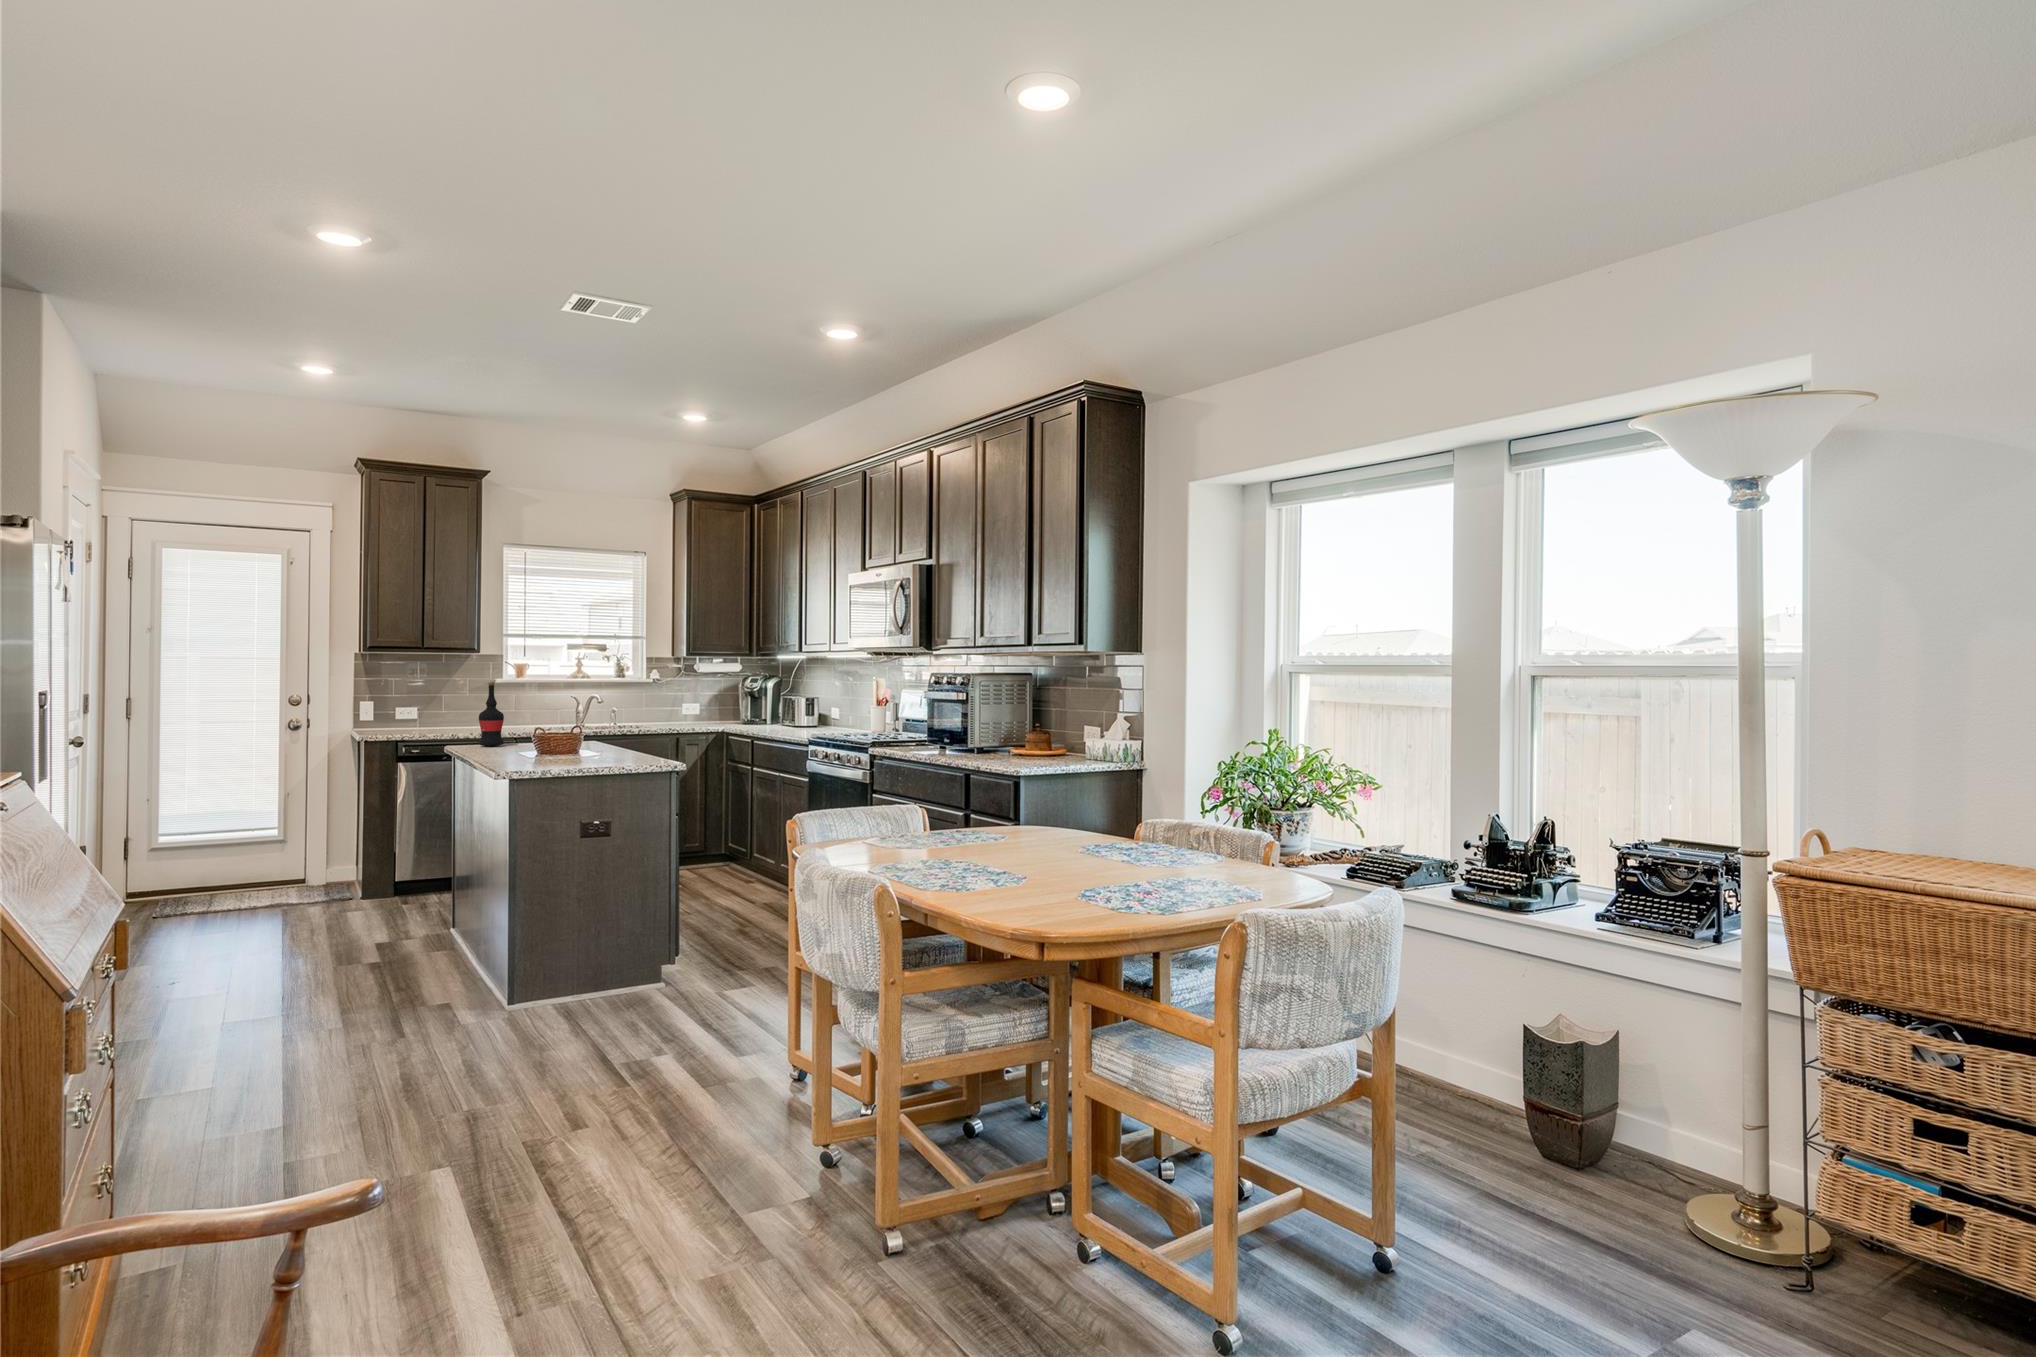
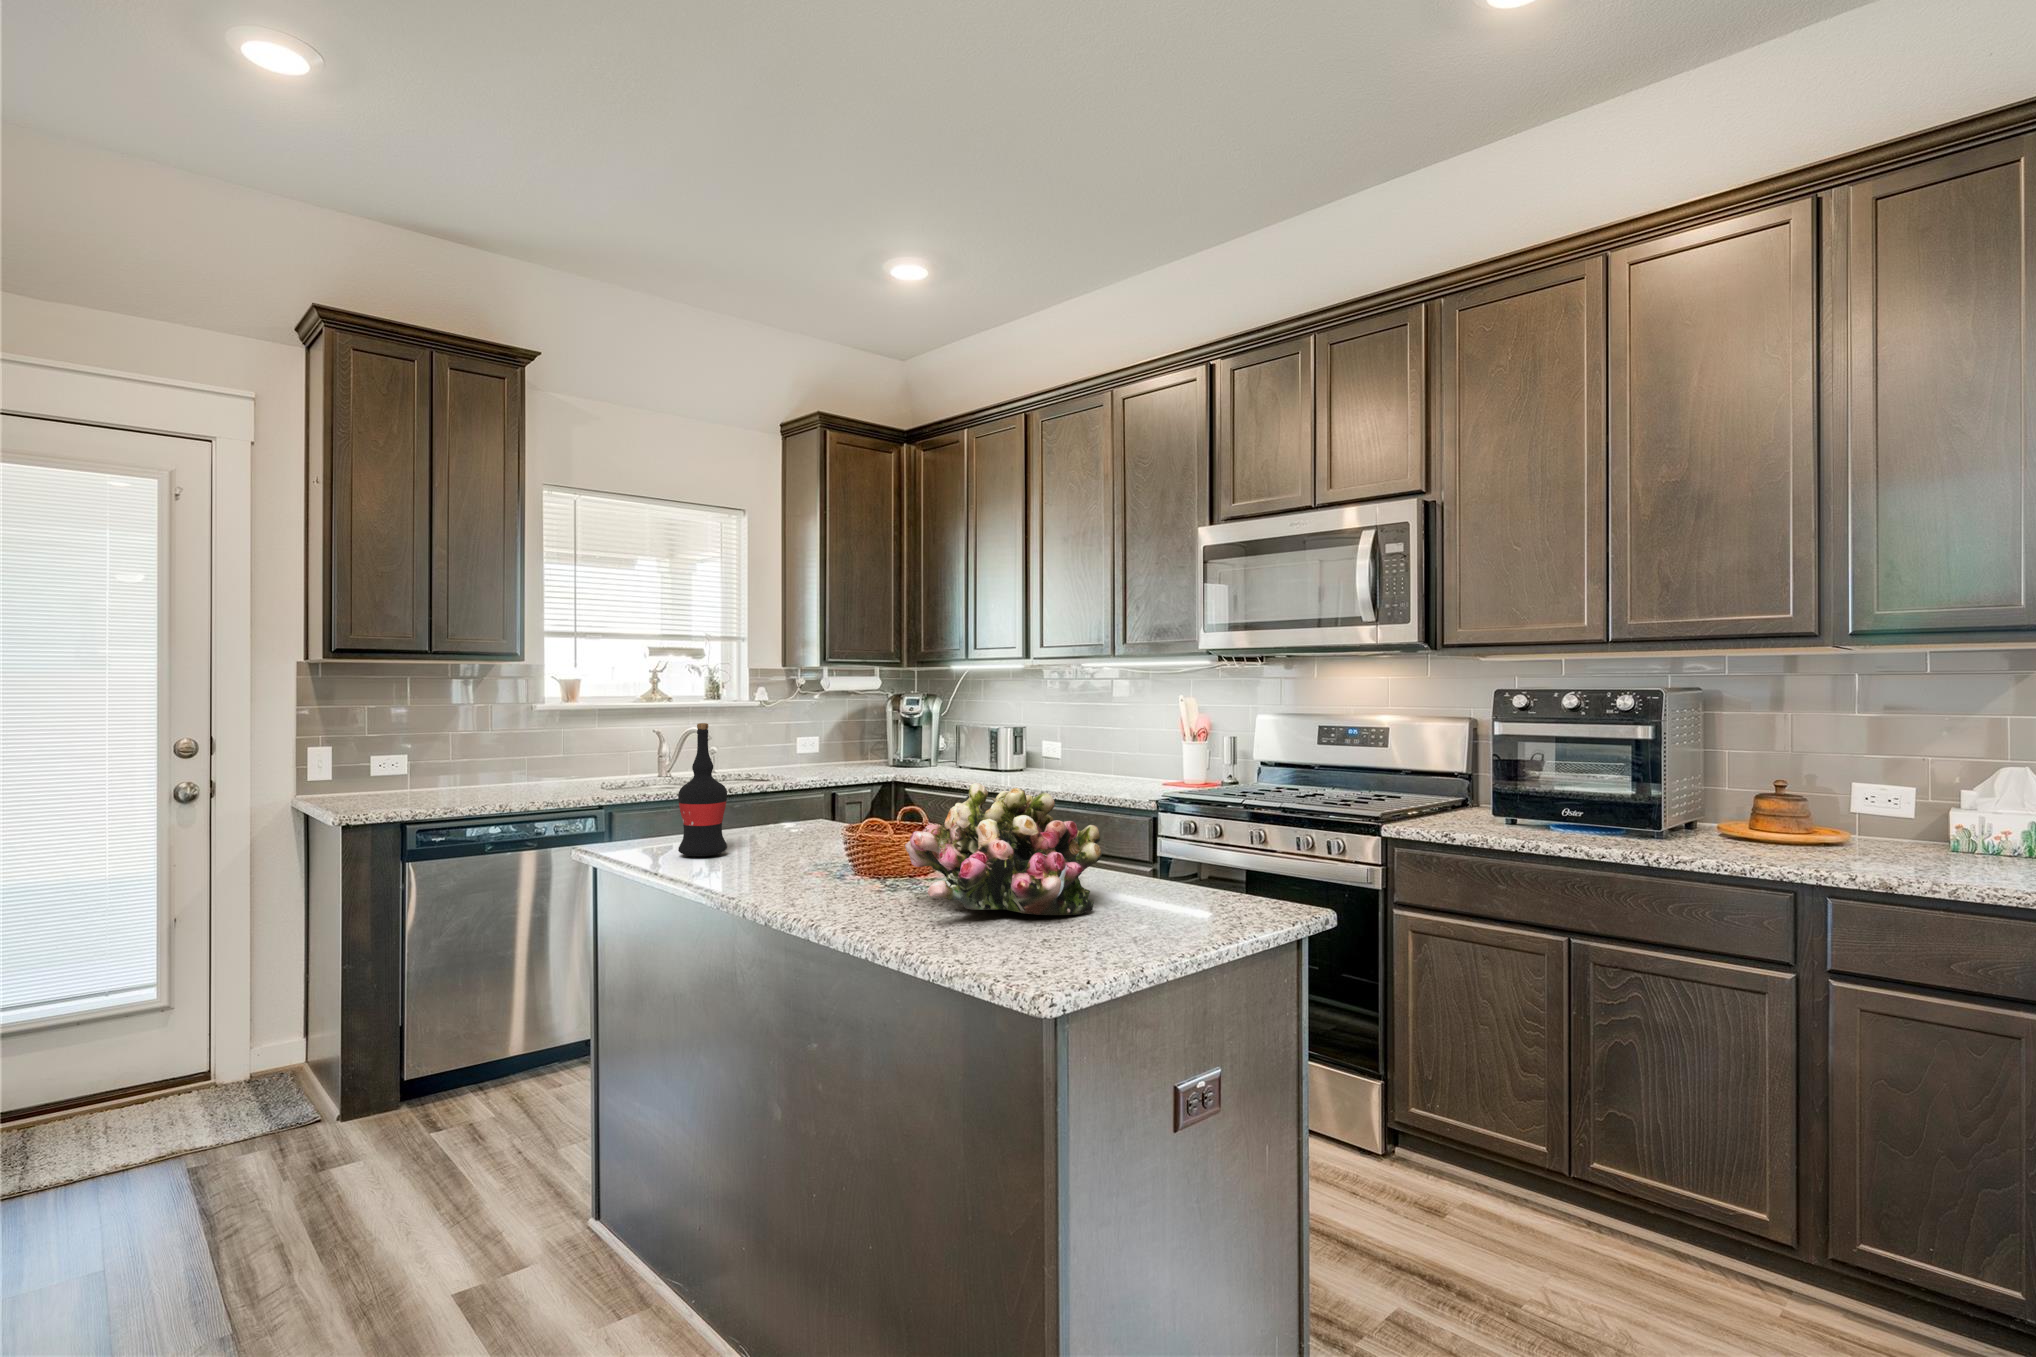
flower arrangement: none [510,705,607,759] -> present [905,783,1102,915]

